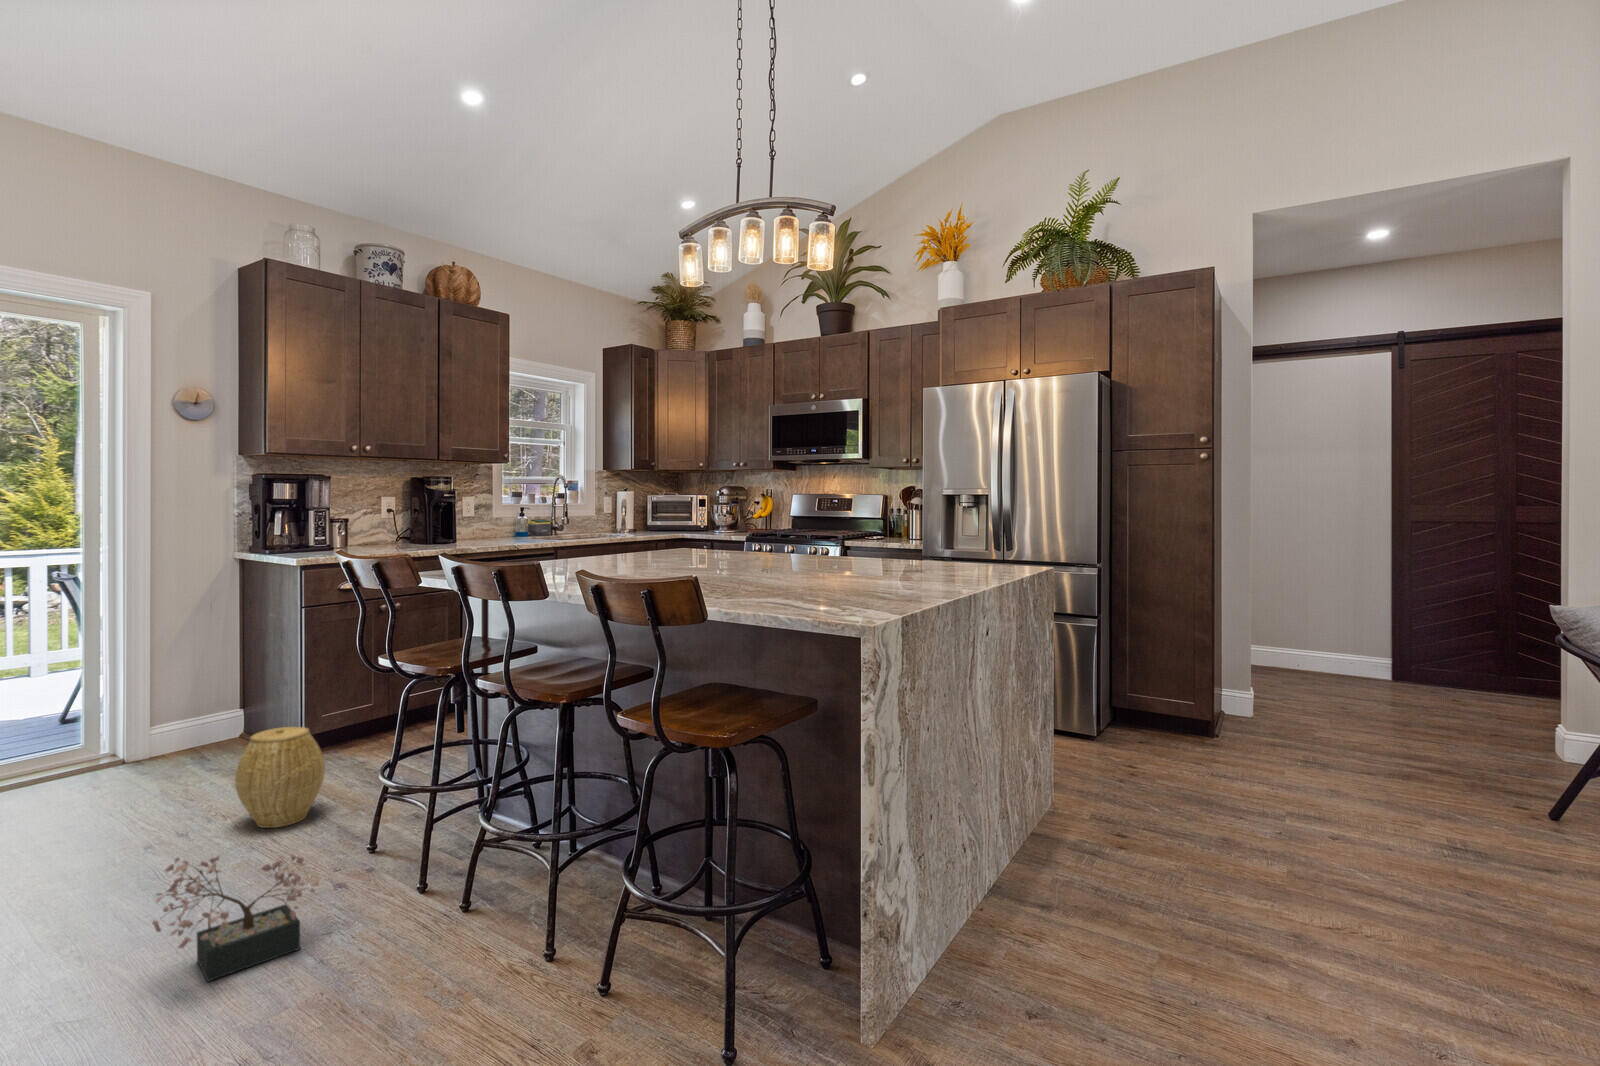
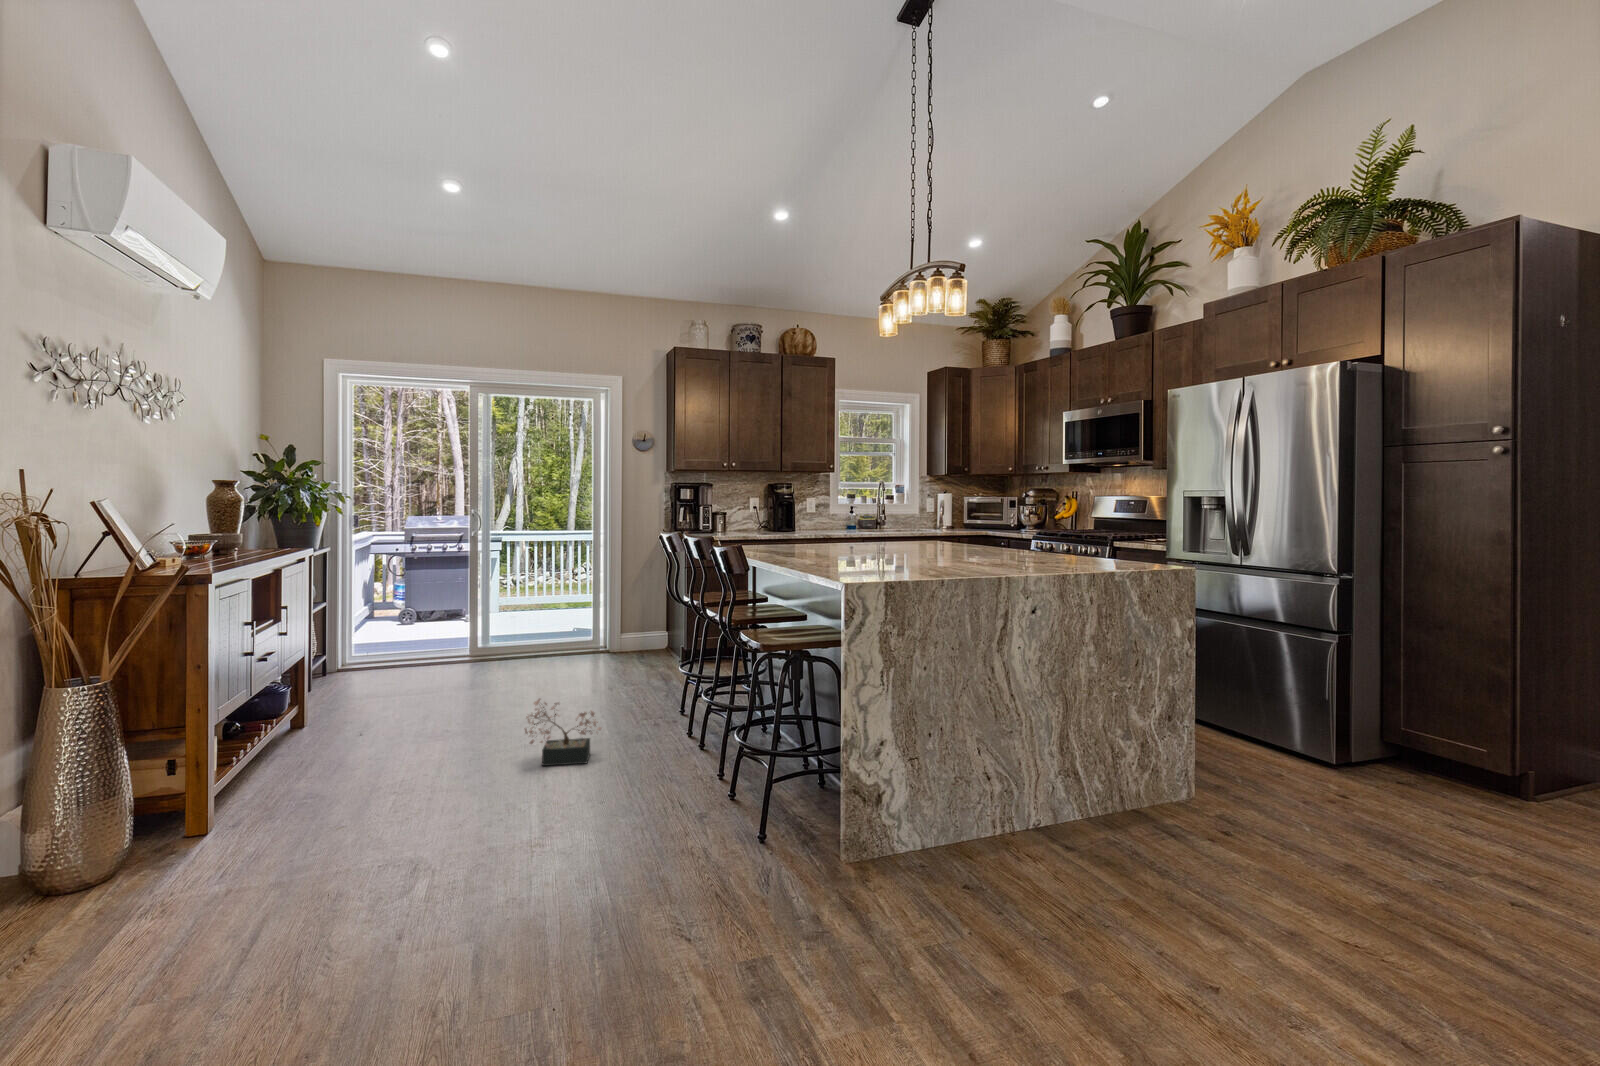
woven basket: present [235,727,325,828] -> none [616,642,662,702]

